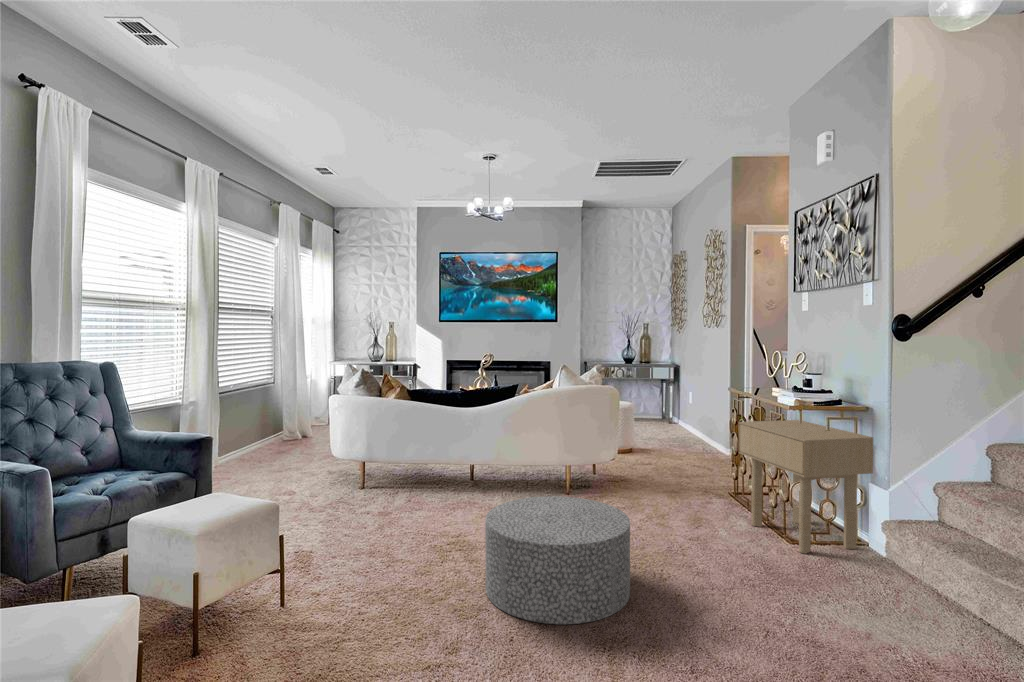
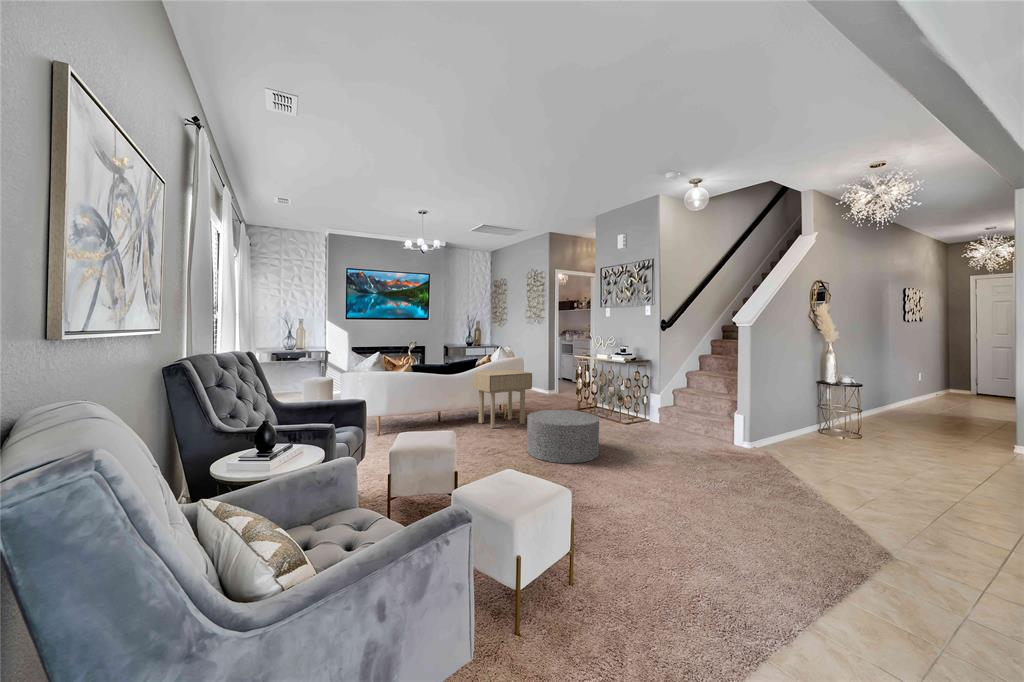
side table: present [739,420,873,554] -> present [473,370,532,428]

